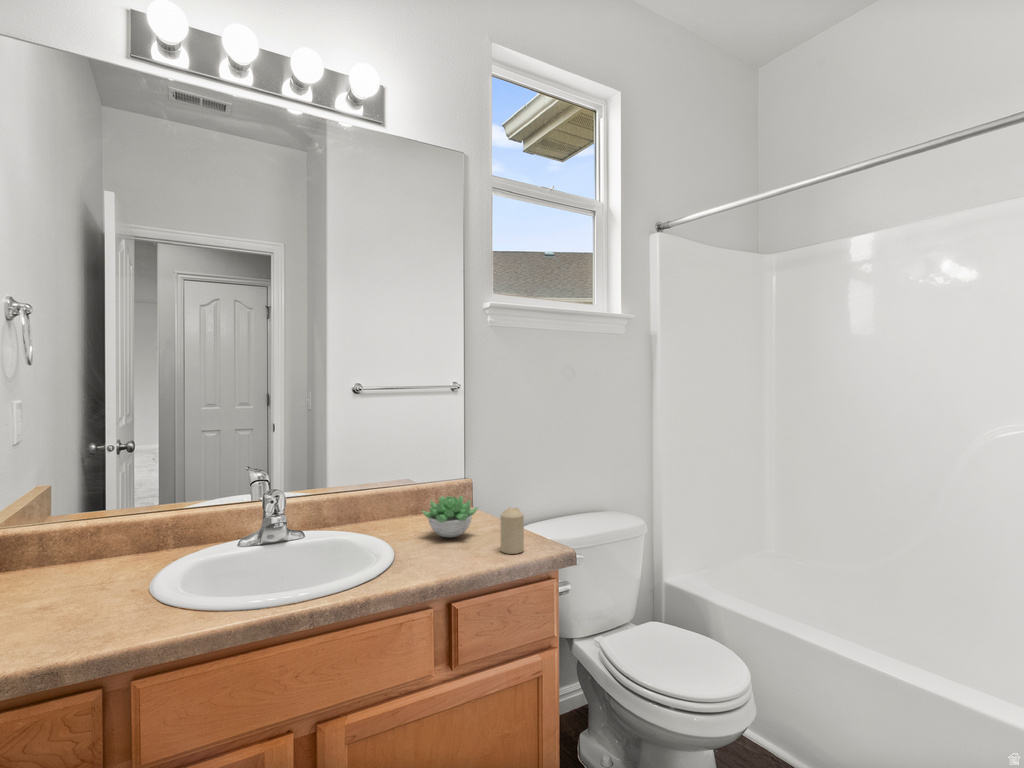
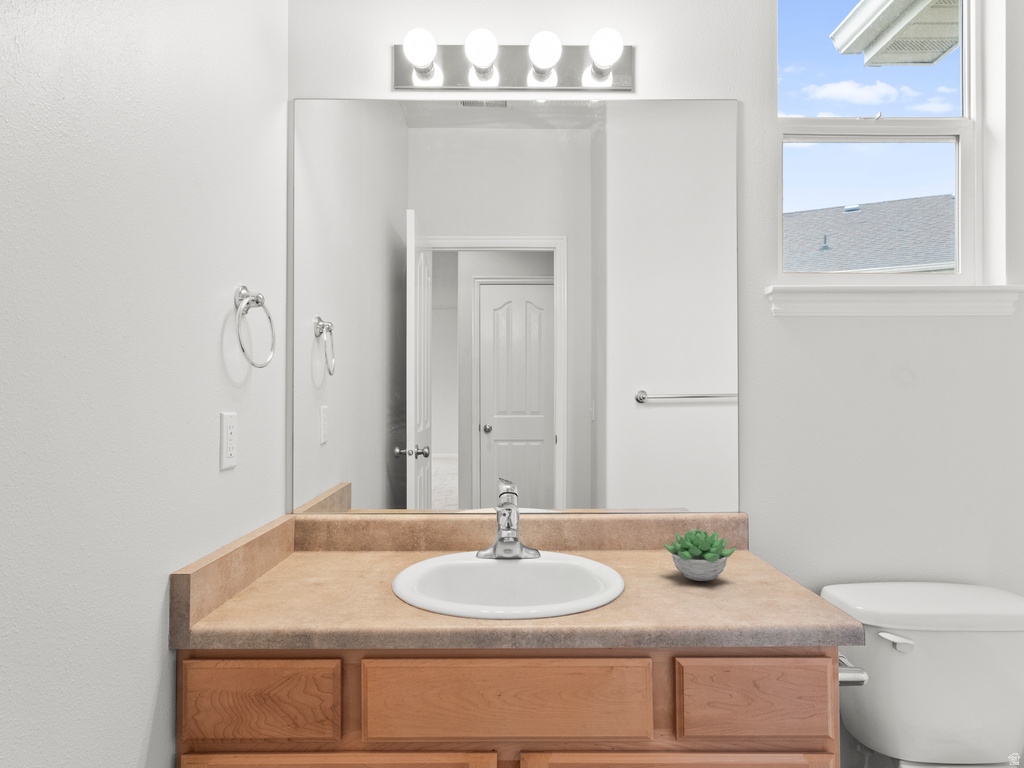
candle: present [501,508,524,554] -> none [754,552,787,613]

